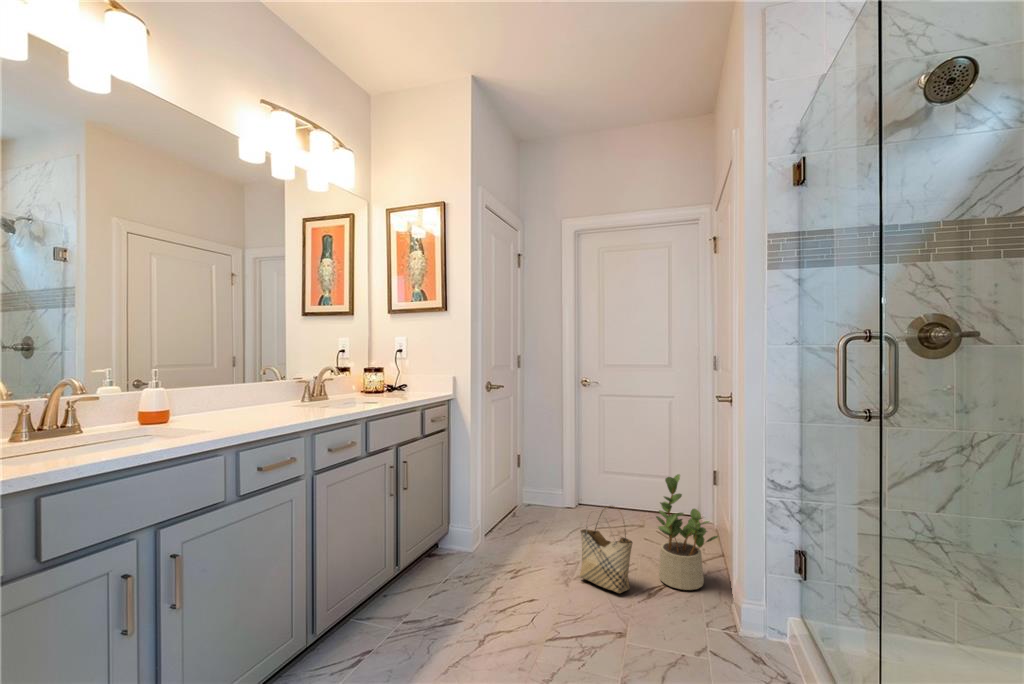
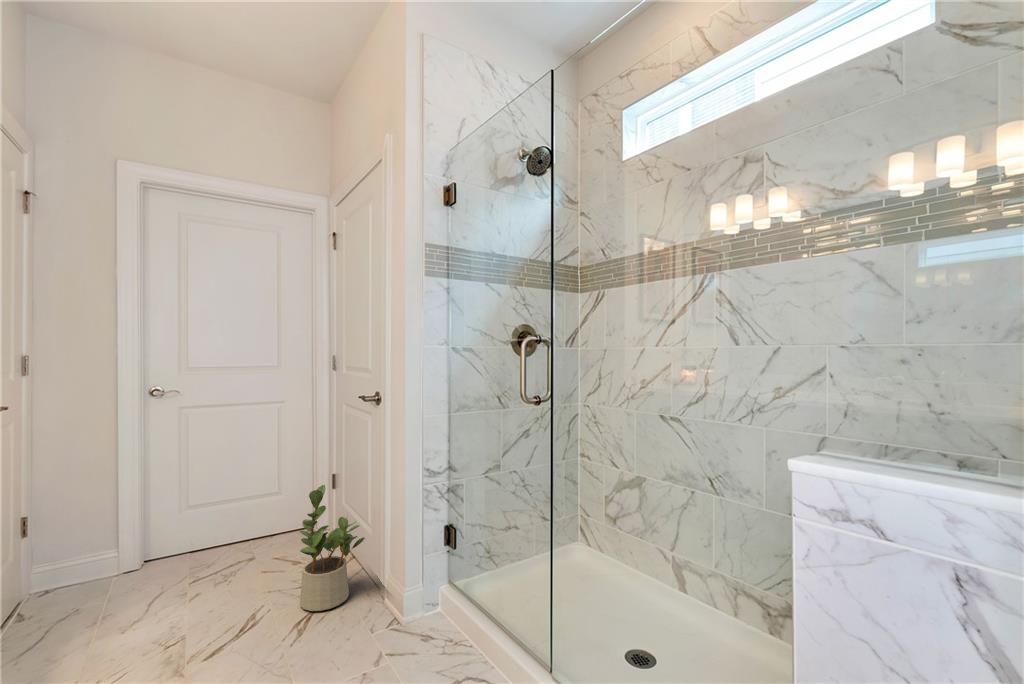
woven basket: present [580,506,632,593] -> none [198,544,278,656]

